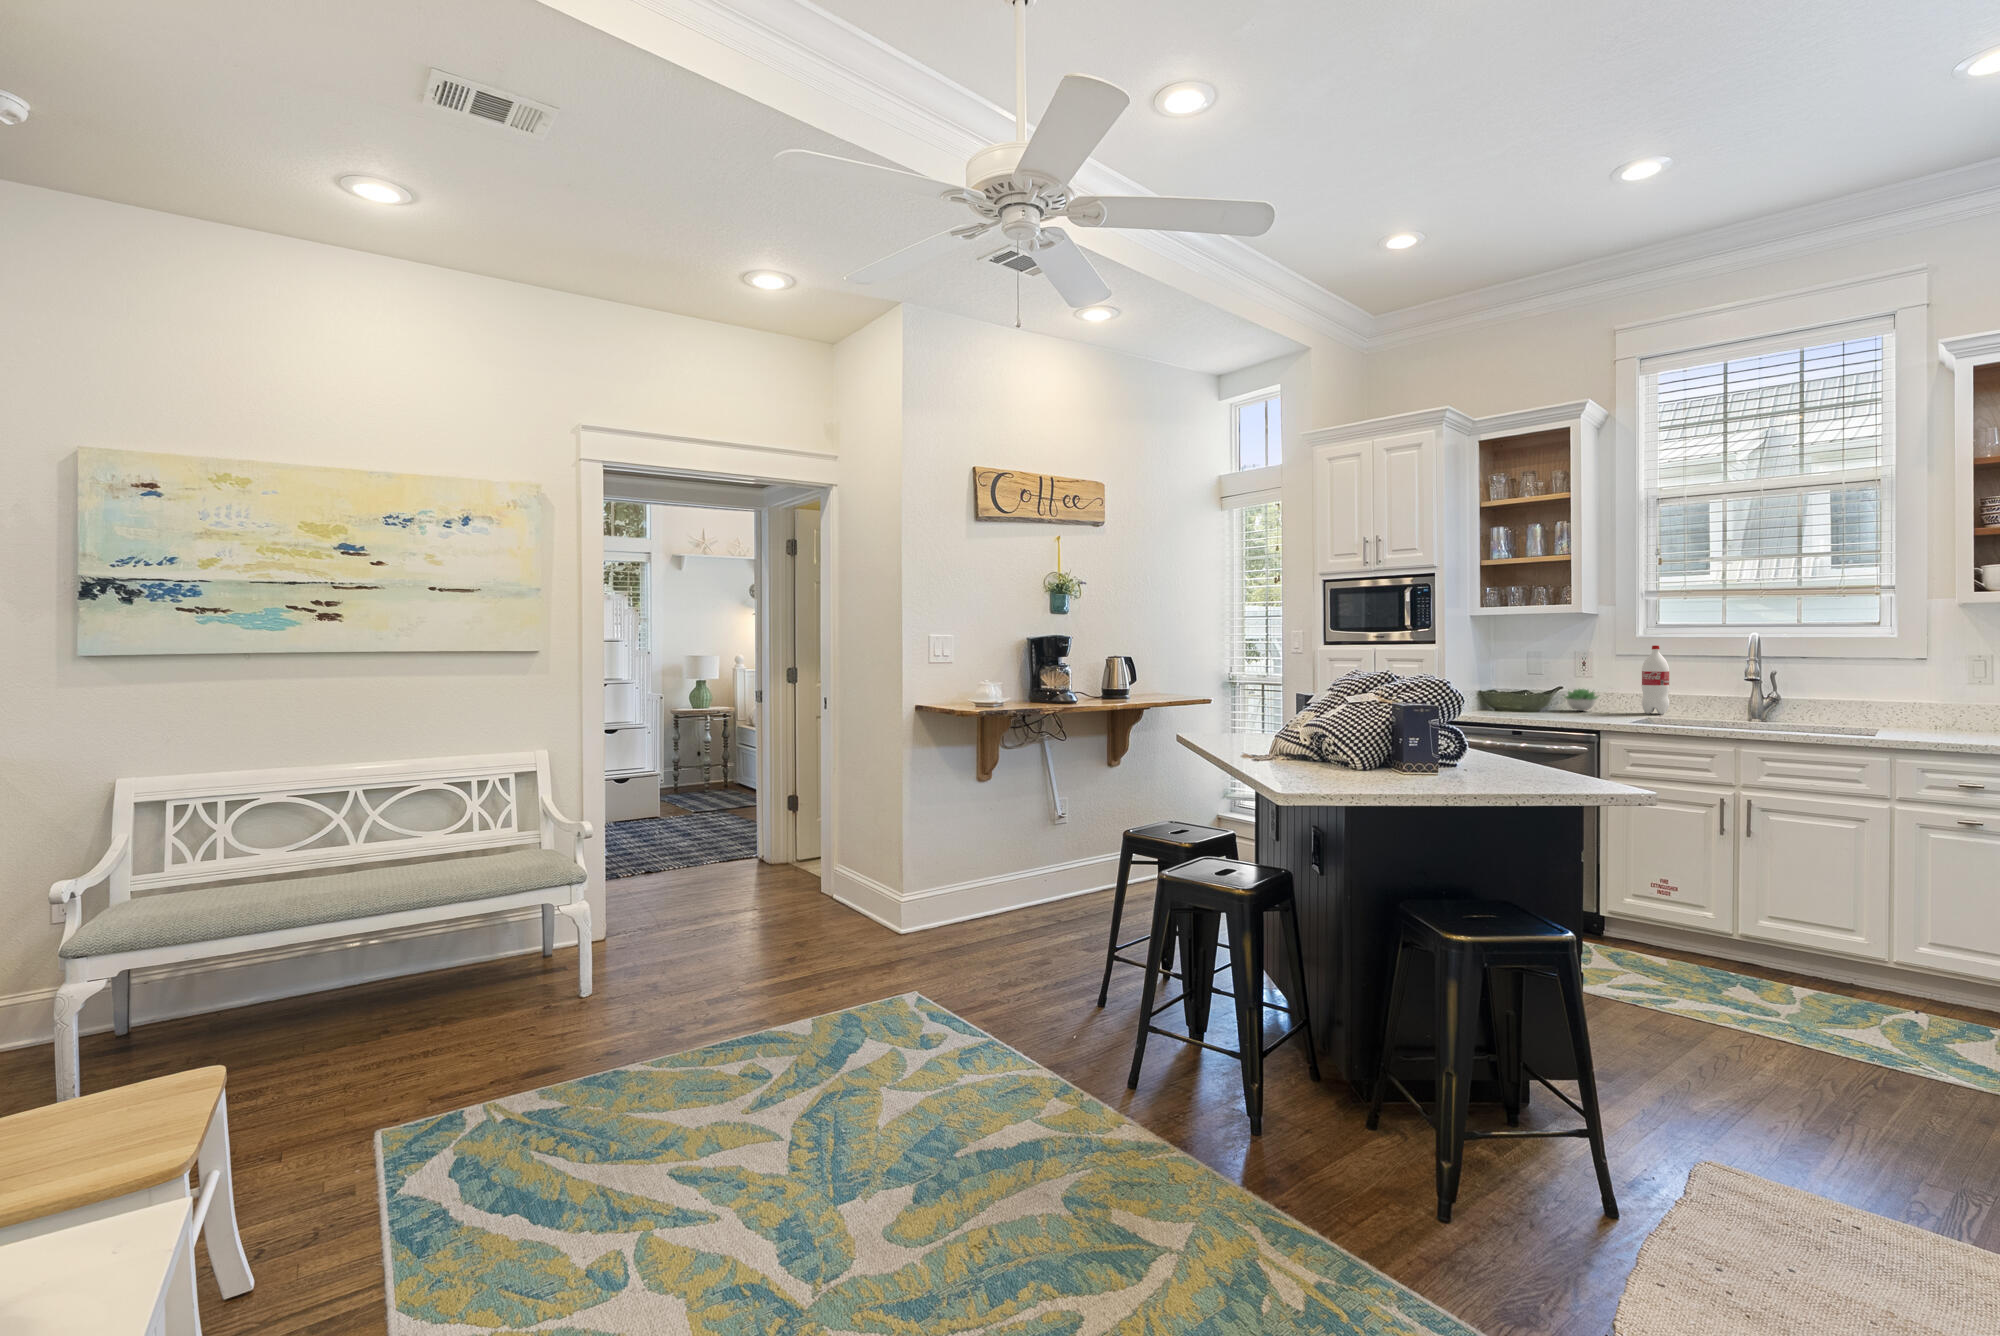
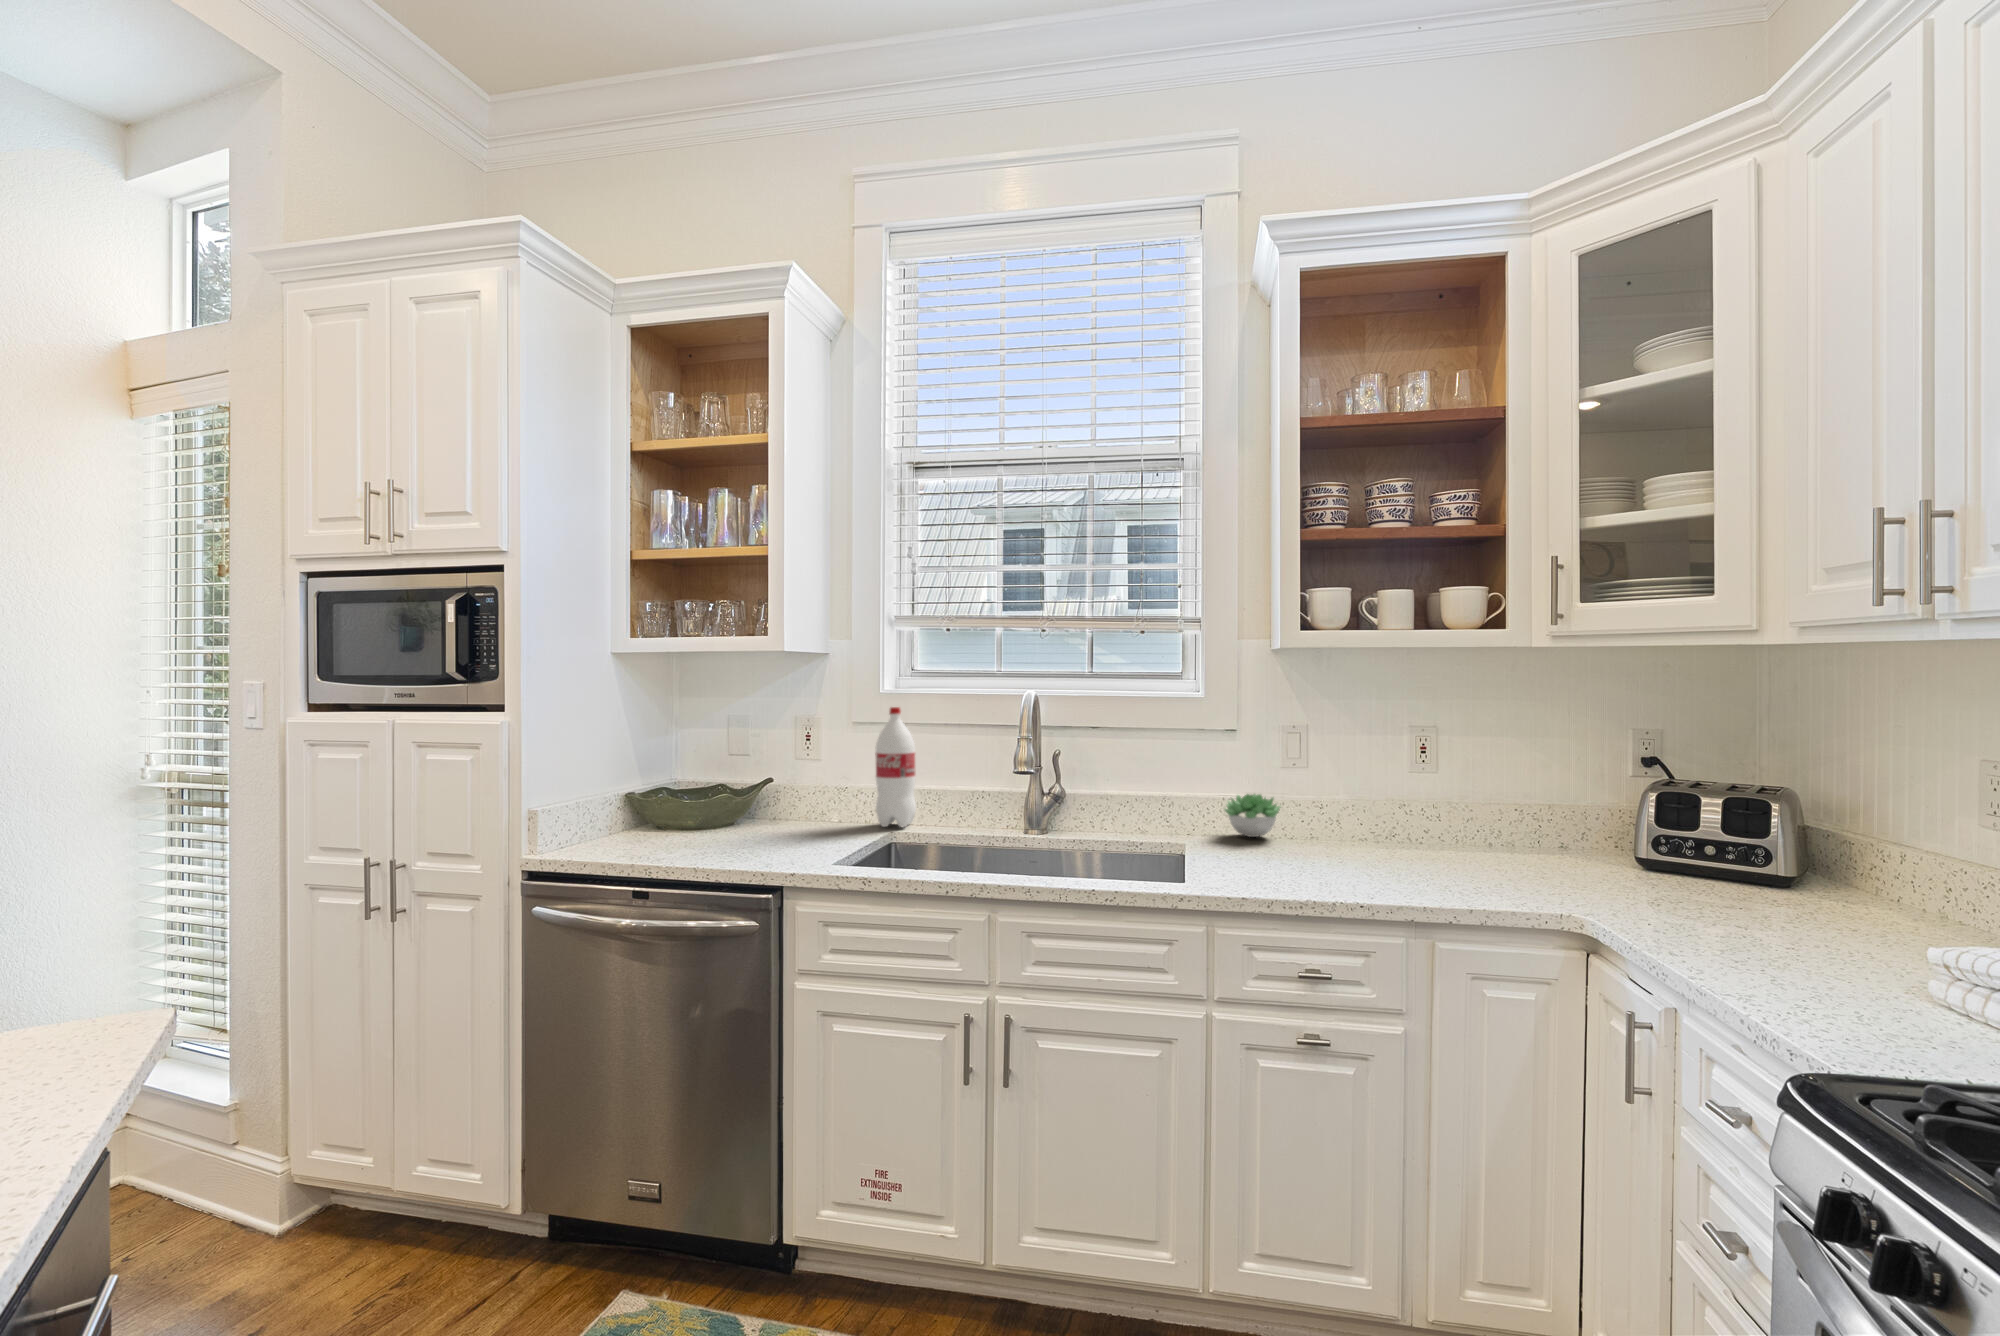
succulent plant: present [1564,689,1598,711] -> present [1225,794,1281,837]

